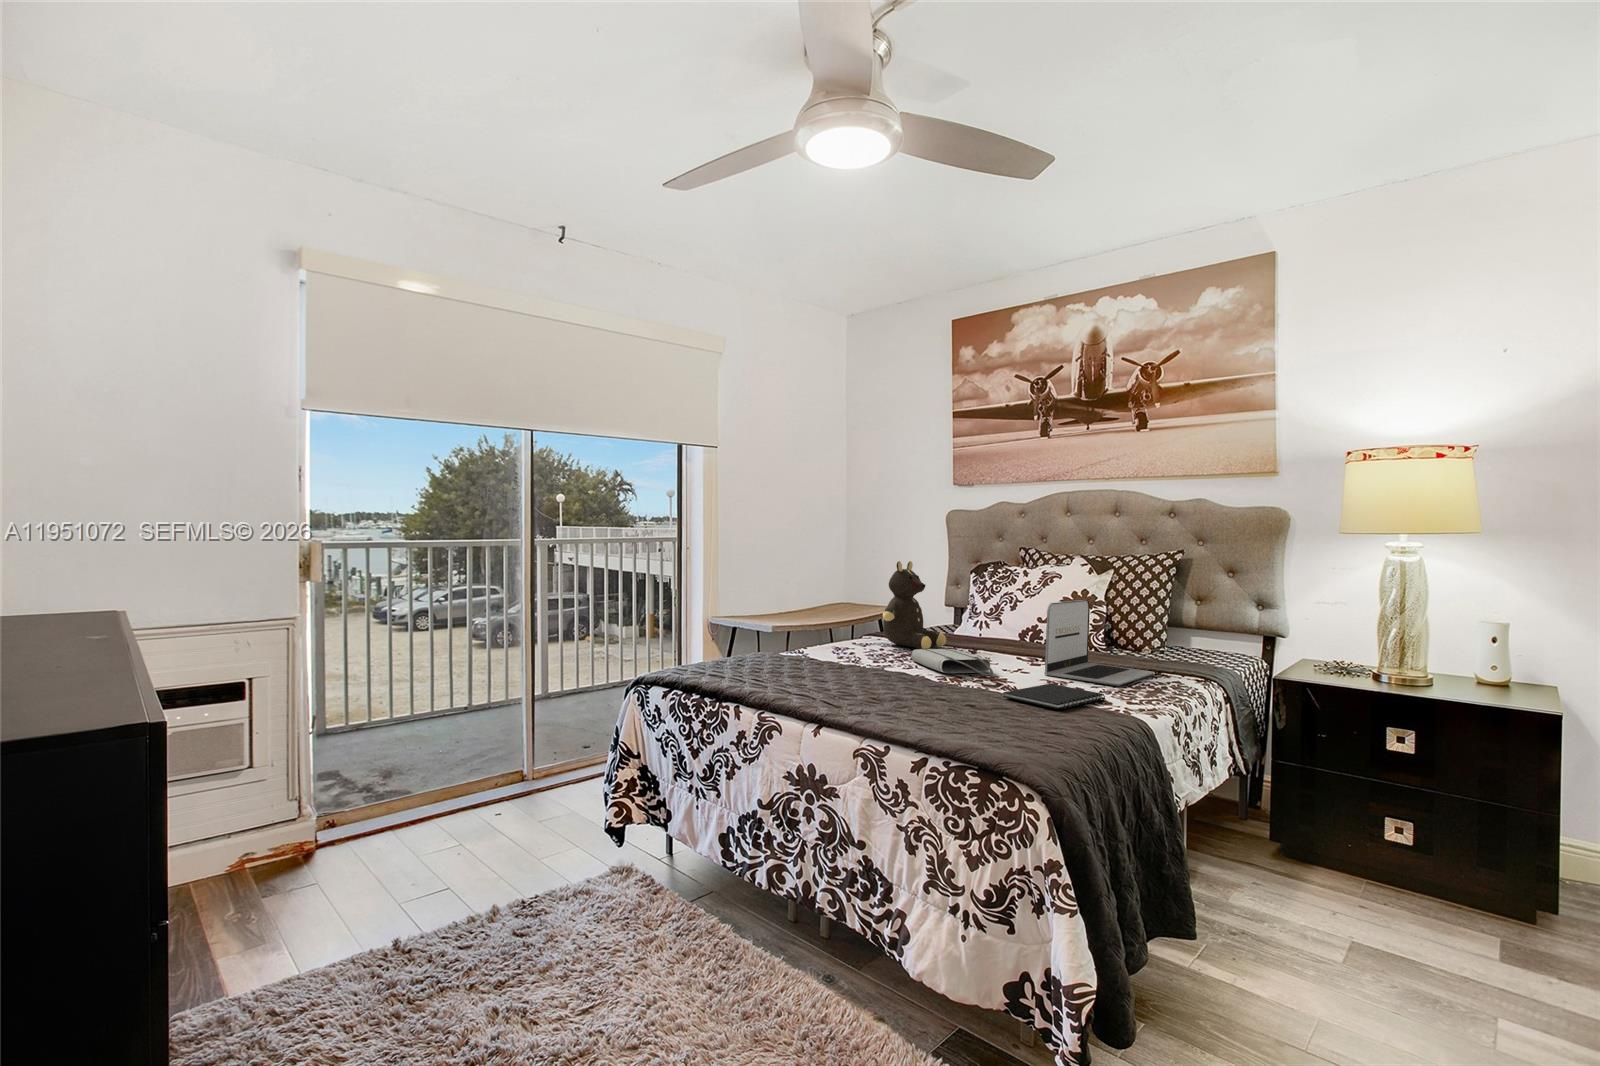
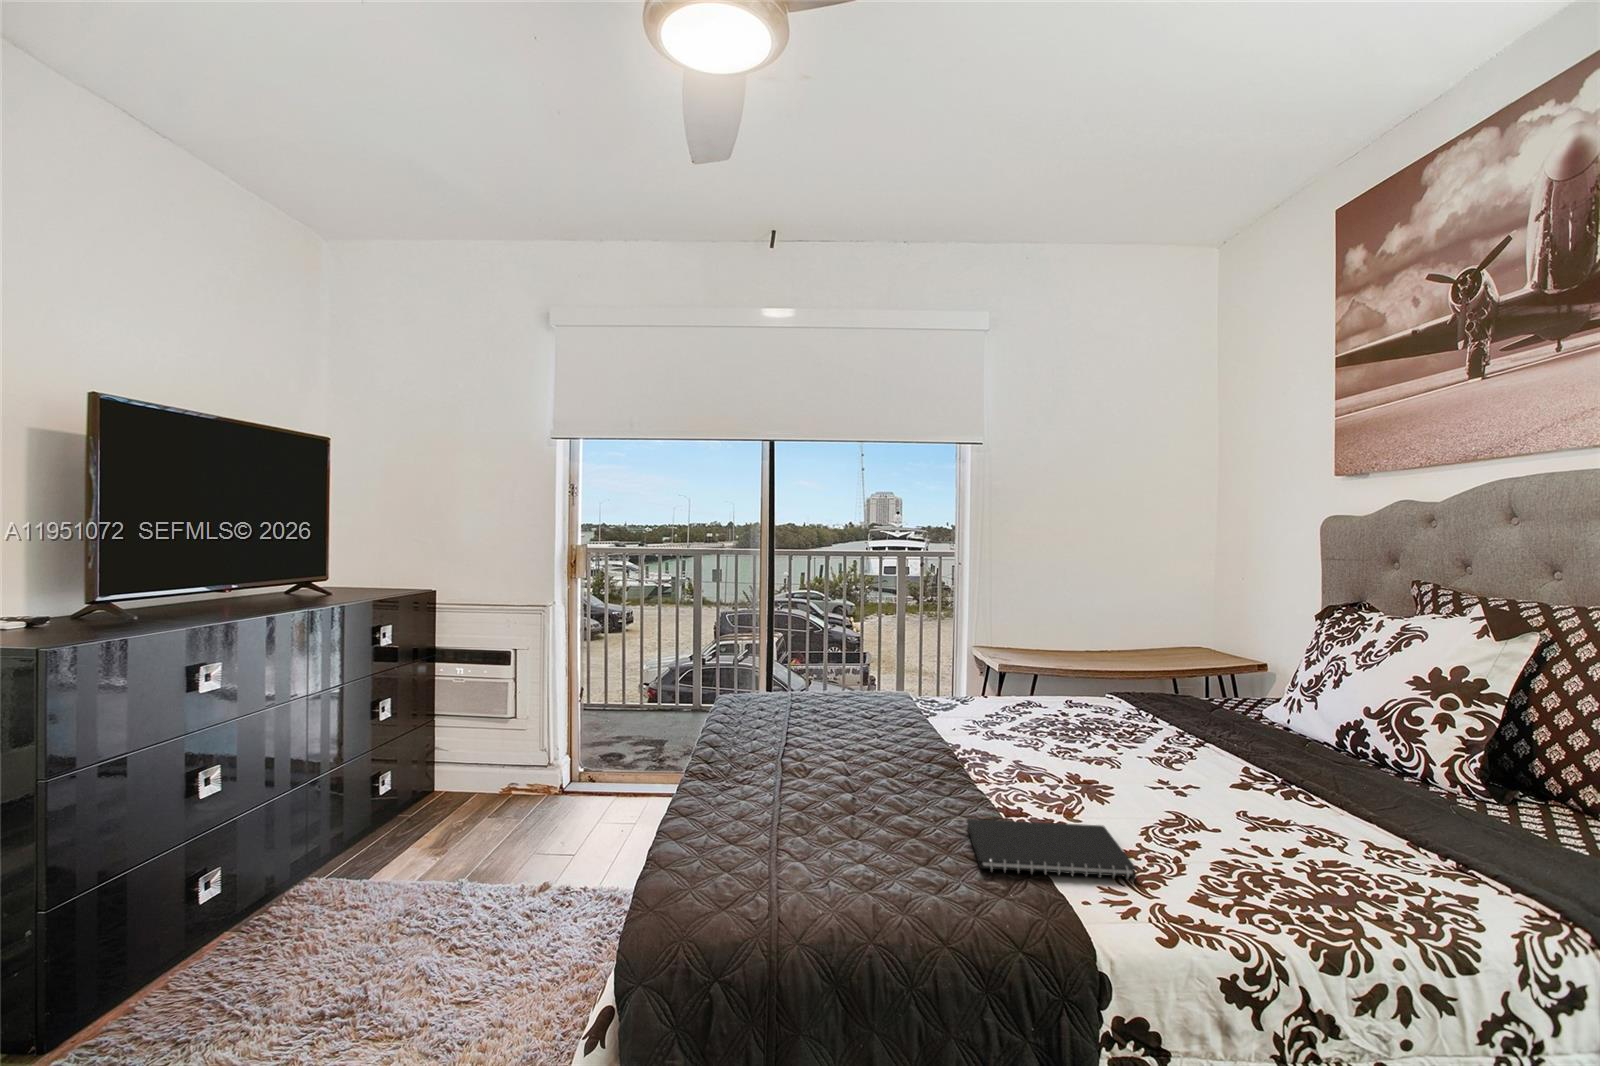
teddy bear: present [883,561,946,649] -> none [1057,599,1164,731]
laptop: present [1044,600,1155,686] -> none [1181,689,1461,865]
tote bag: present [912,649,993,677] -> none [1004,729,1102,791]

